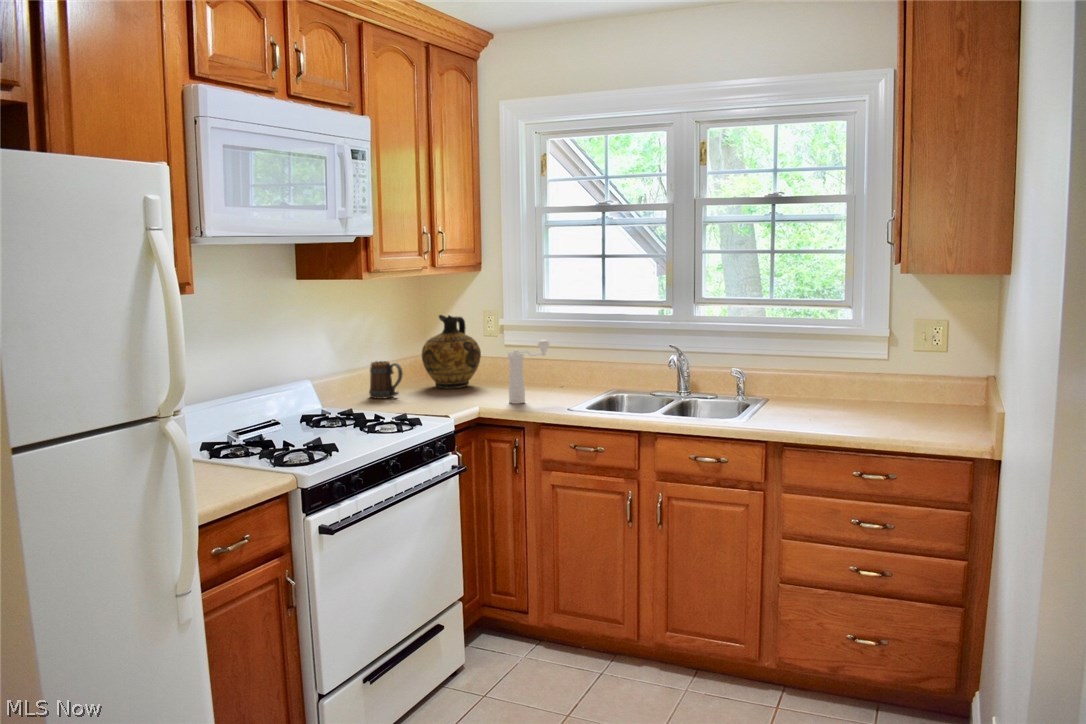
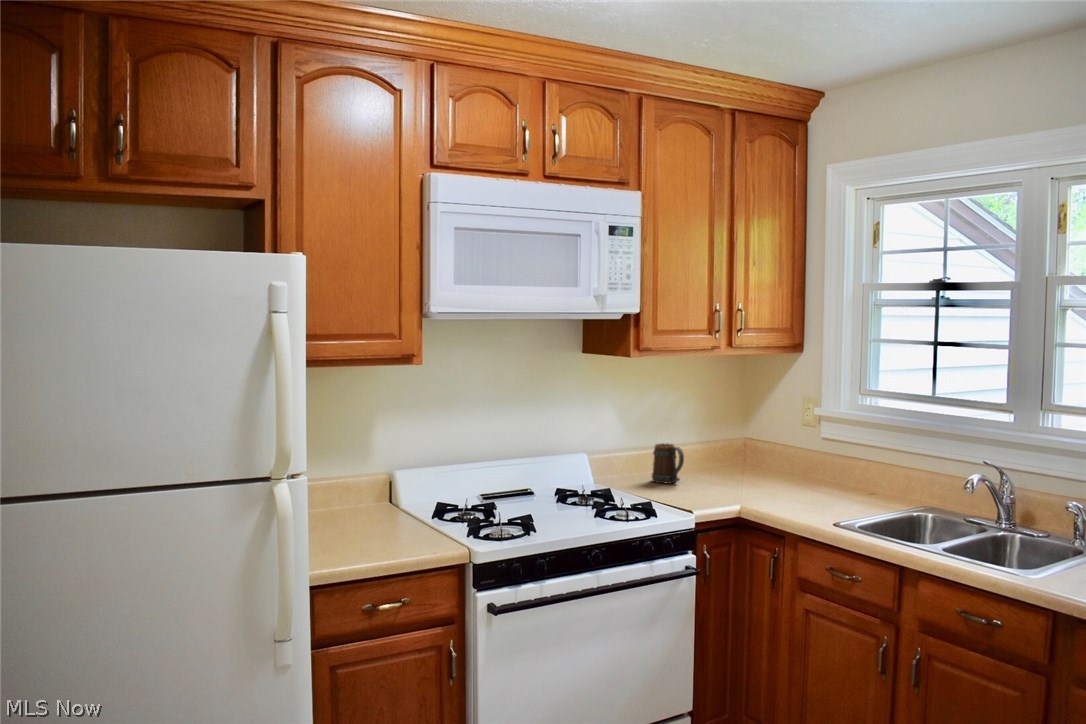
ceramic jug: present [421,315,481,388] -> none [720,399,787,482]
pepper mill: present [508,340,550,404] -> none [783,437,839,508]

